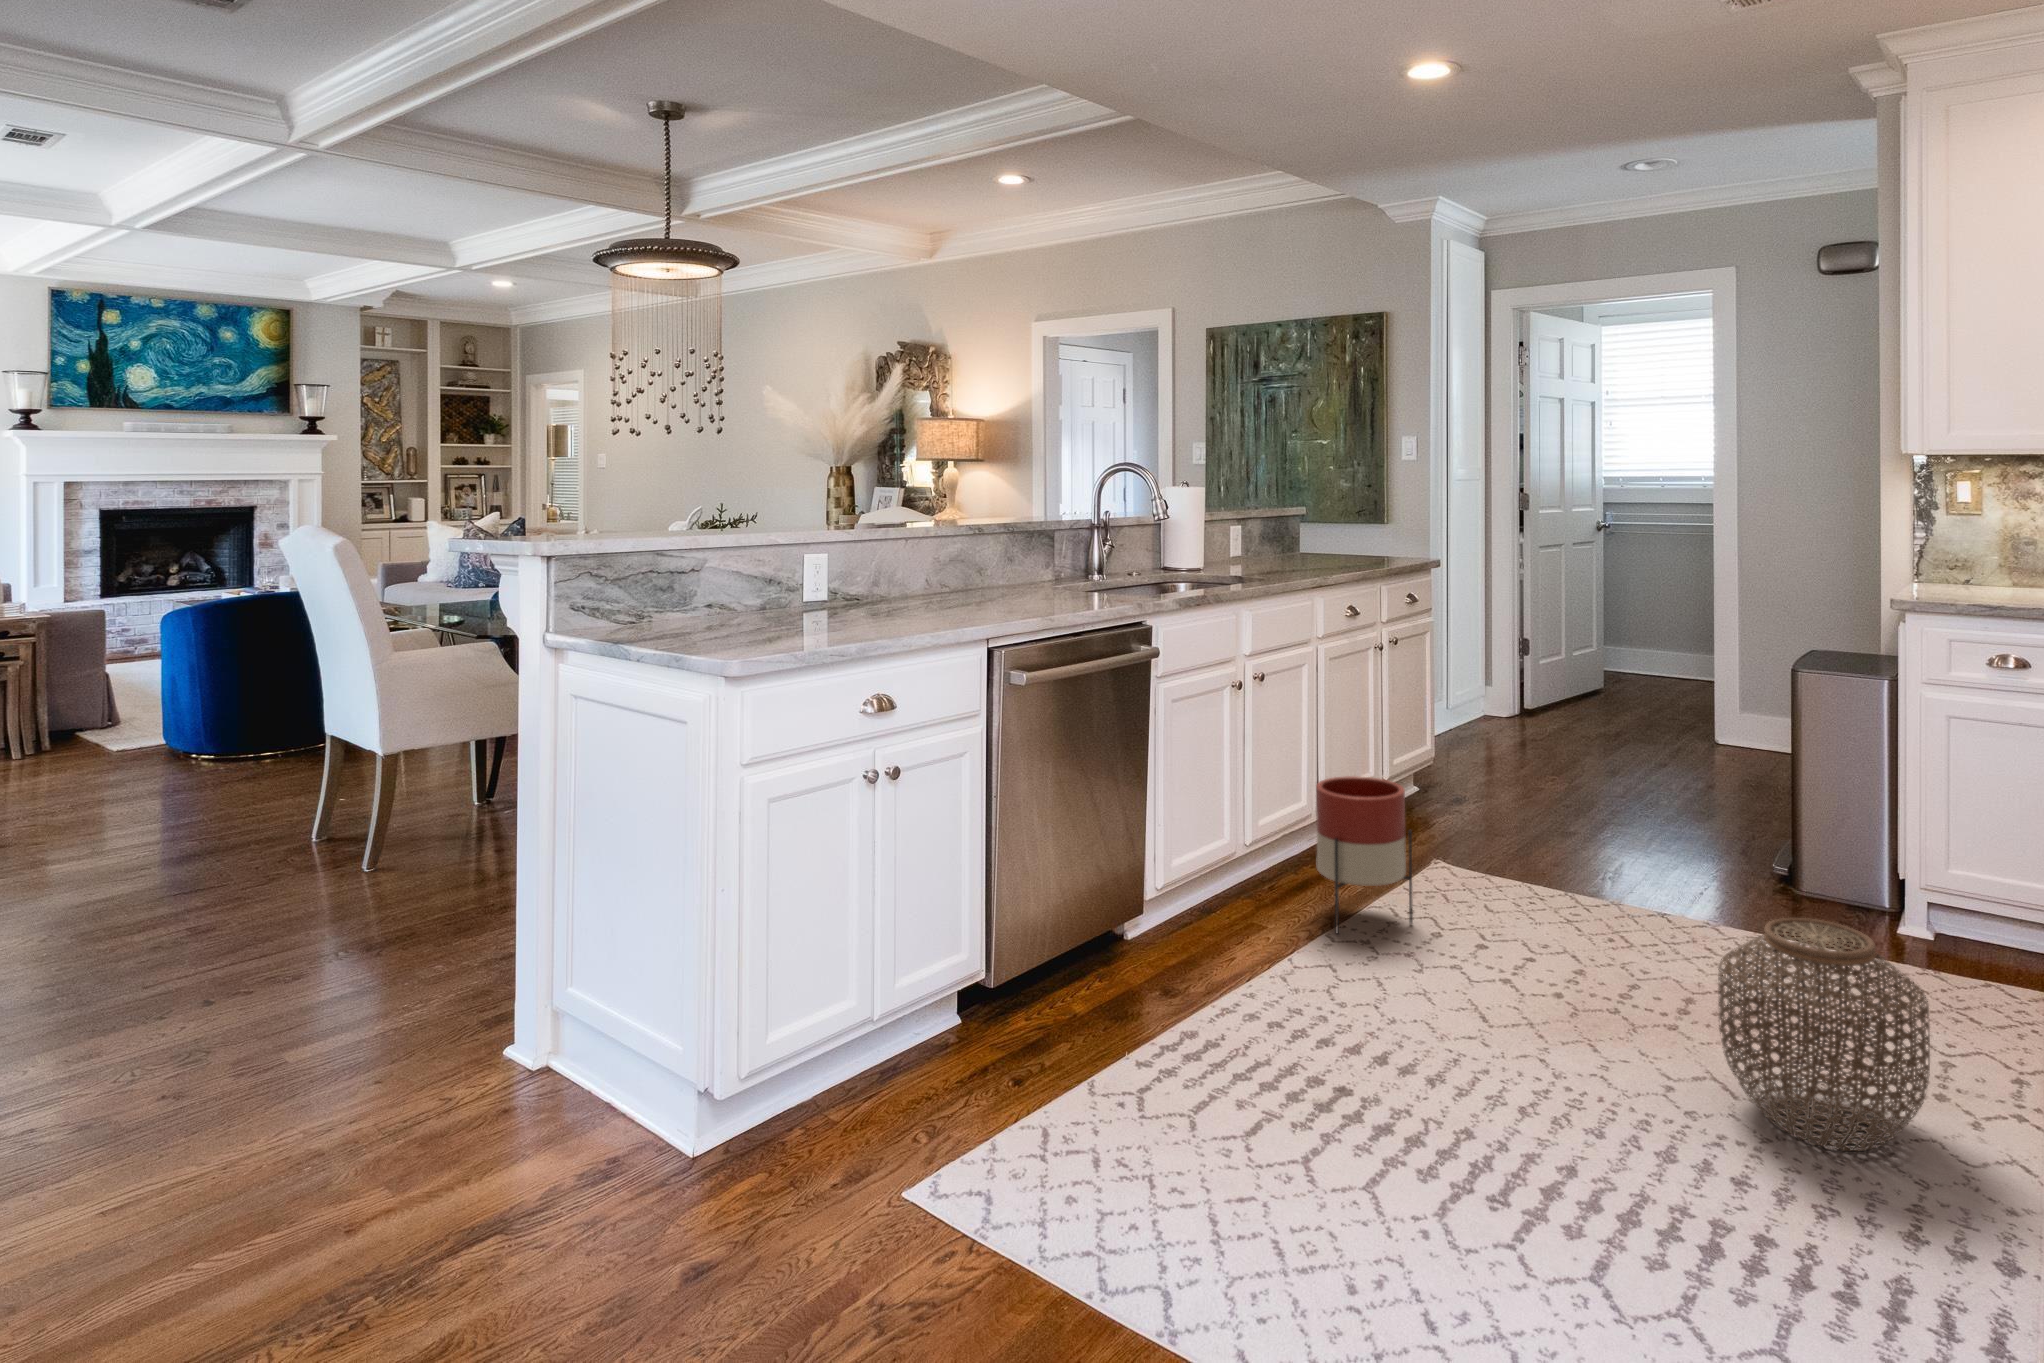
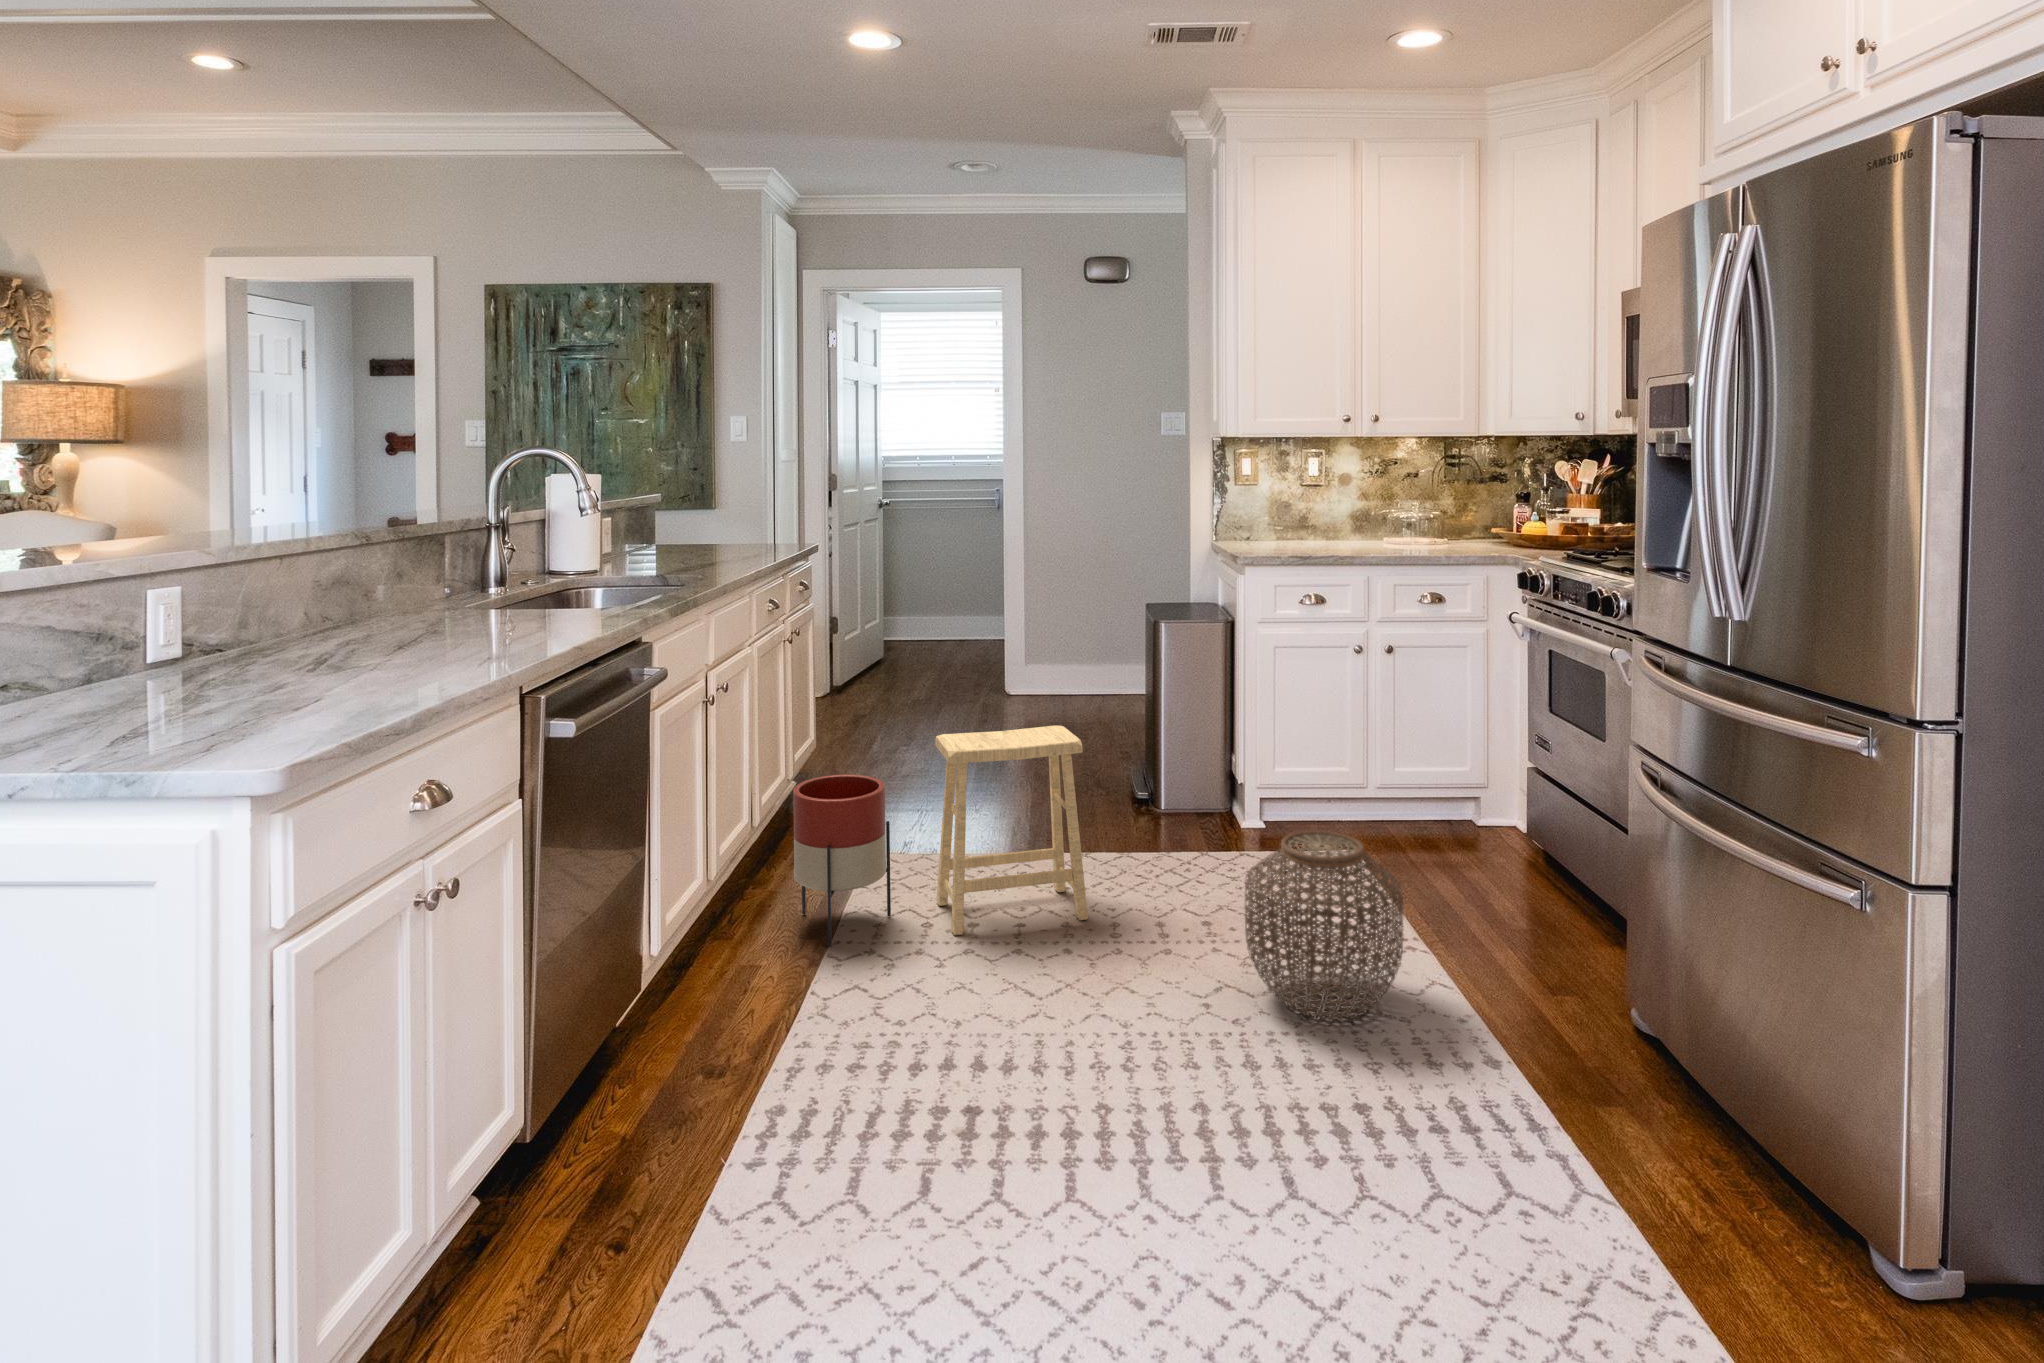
footstool: none [1456,754,1612,976] -> present [935,725,1088,935]

